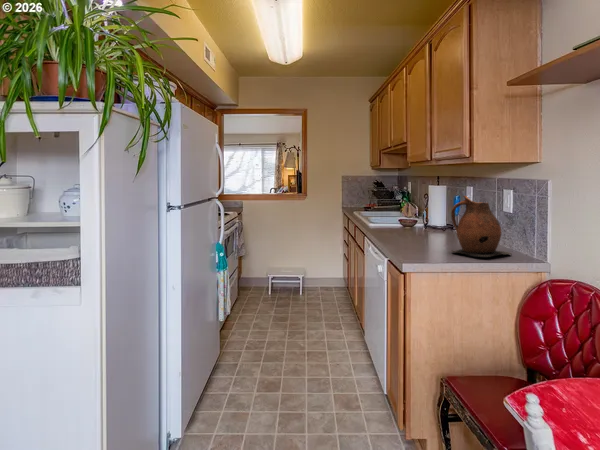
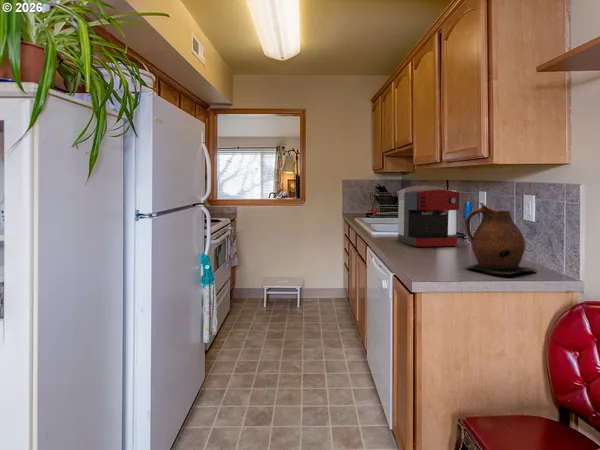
coffee maker: none [394,181,448,236] -> present [398,186,459,247]

